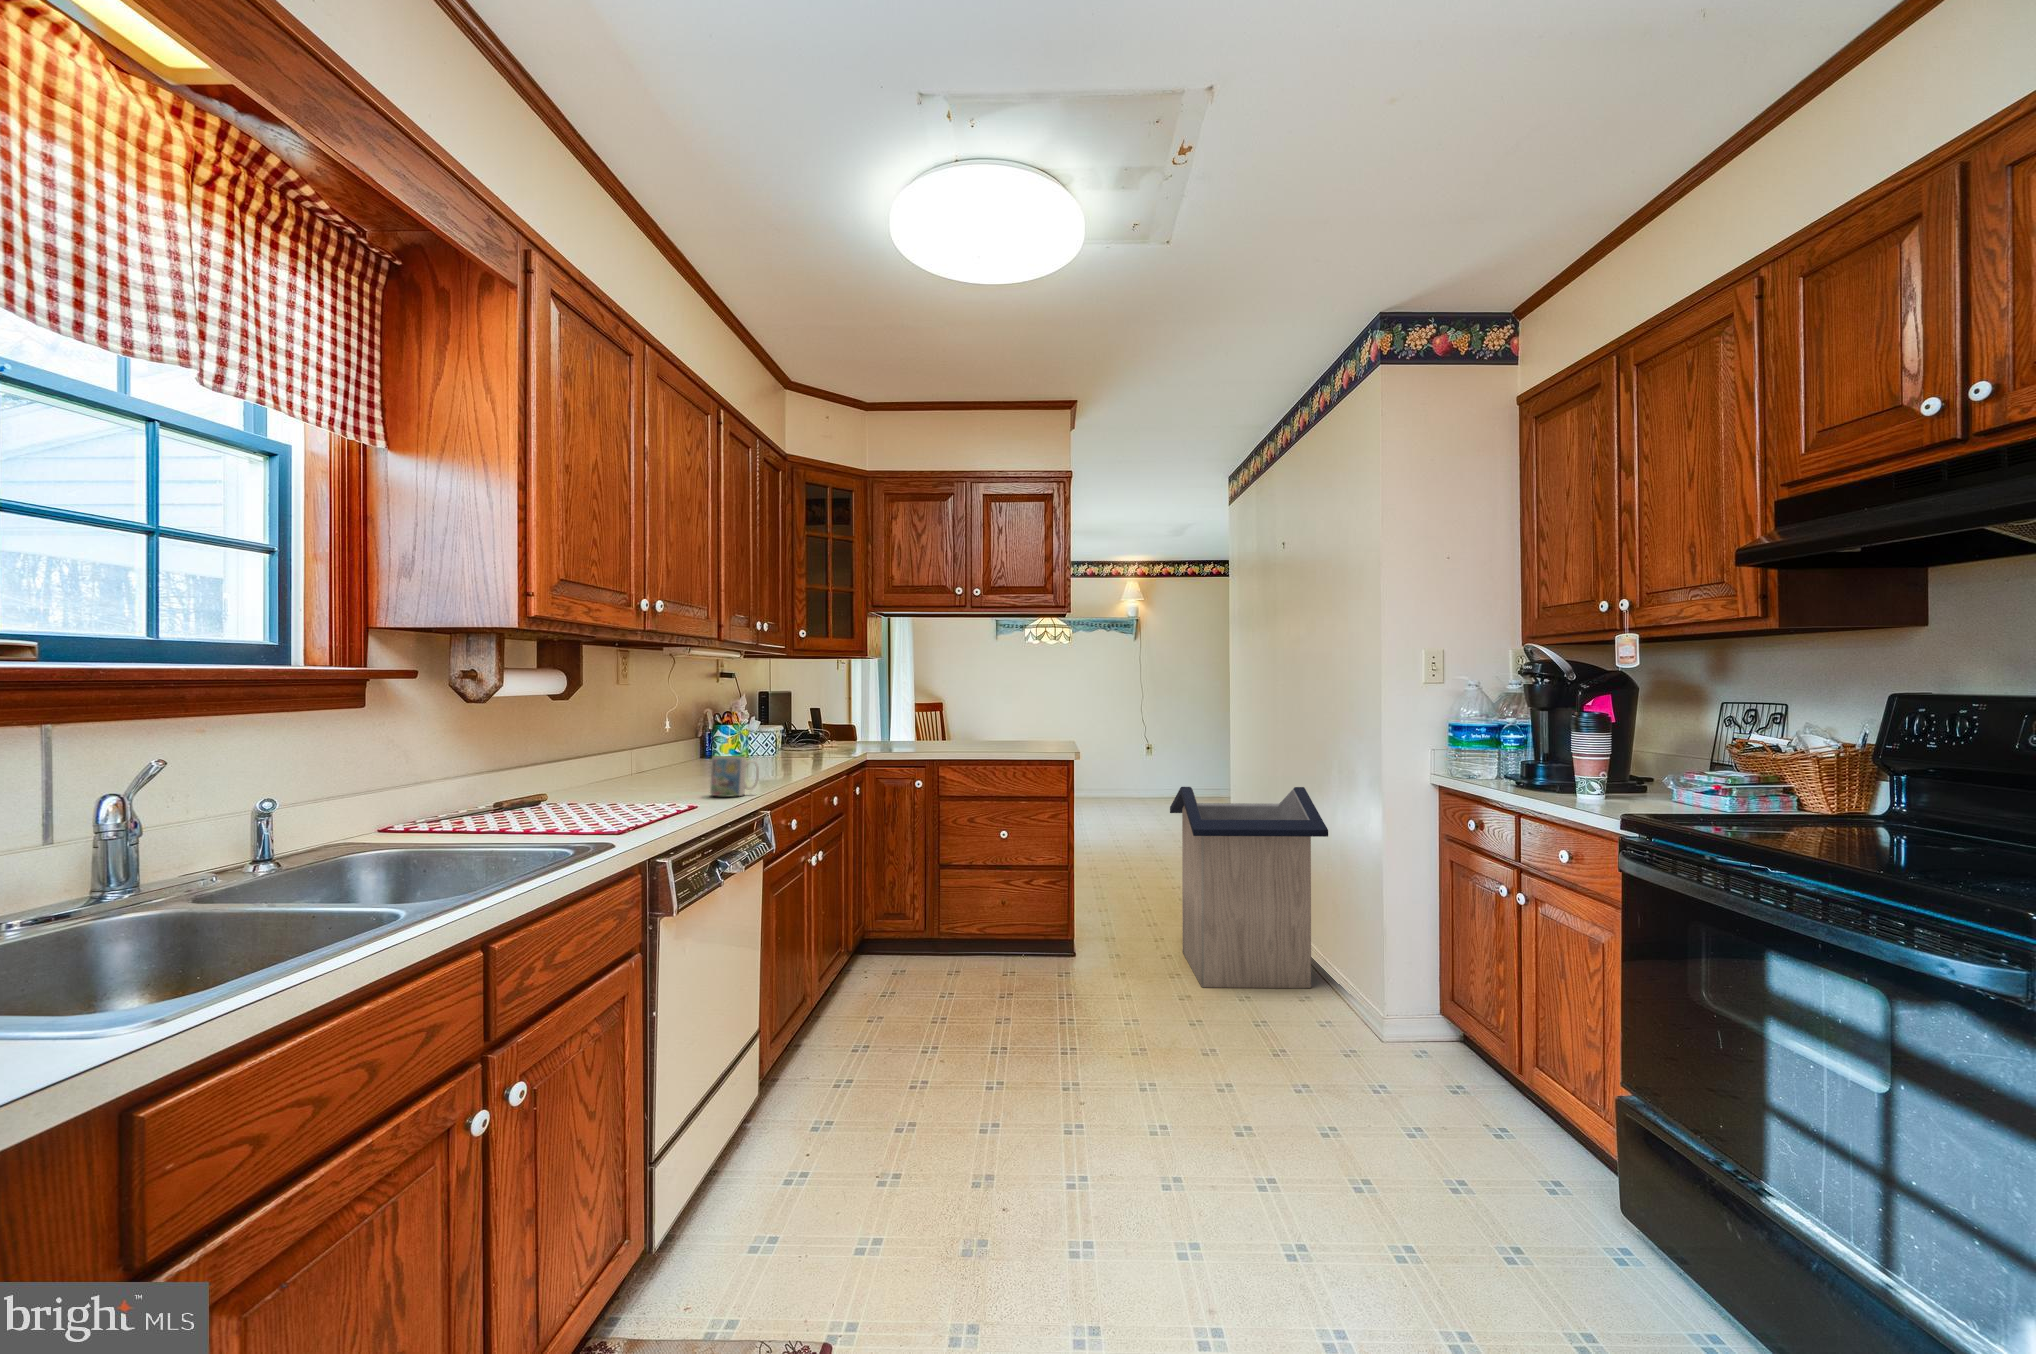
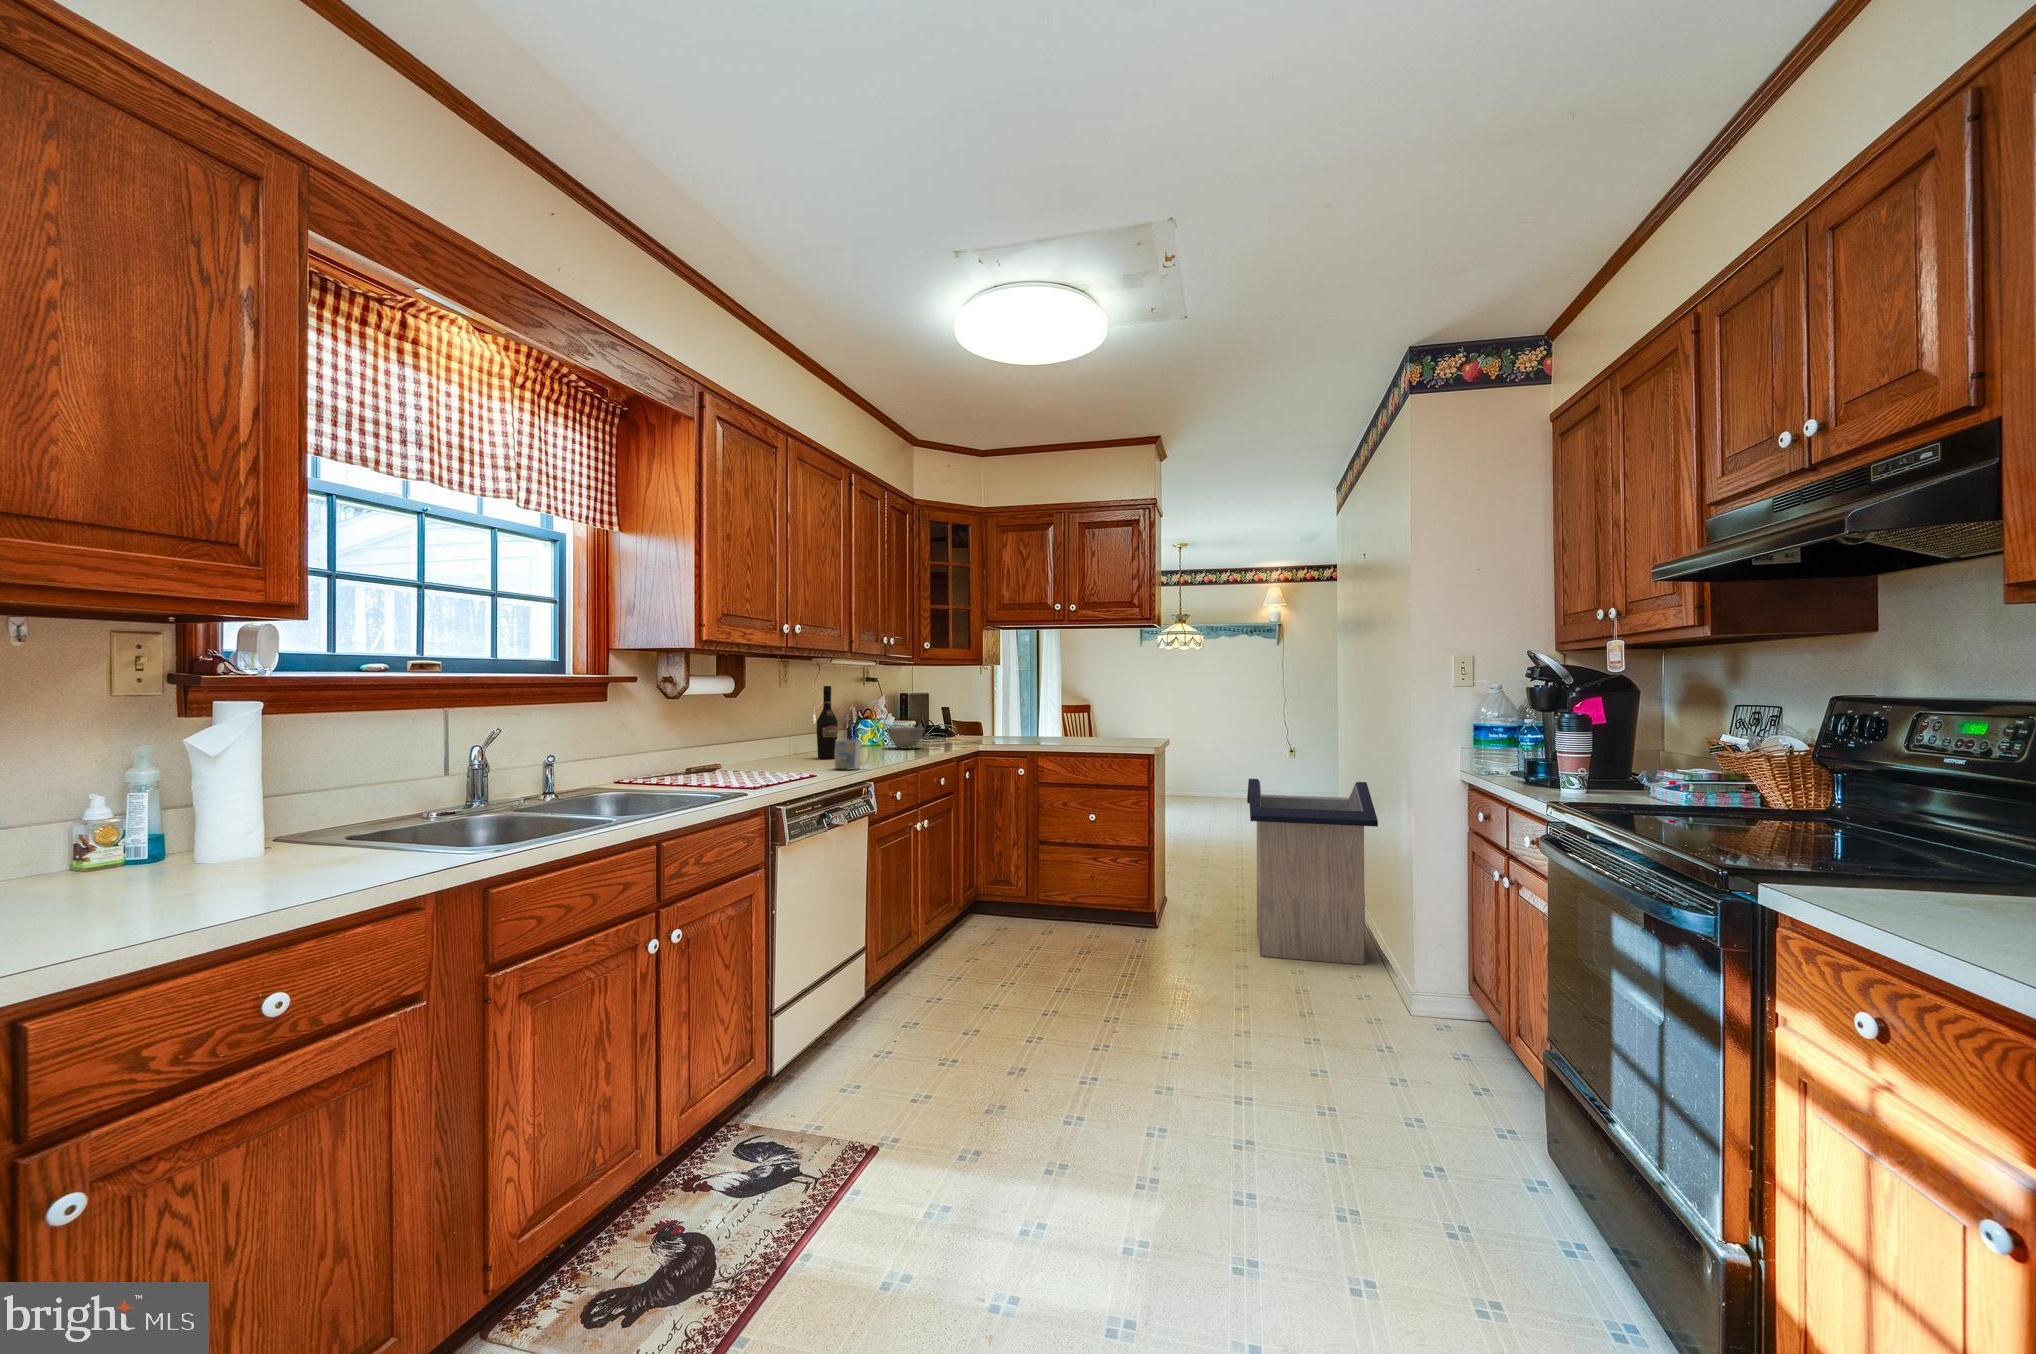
wine bottle: none [672,684,701,781] -> present [817,686,838,759]
bowl: none [753,735,804,762] -> present [886,727,924,749]

